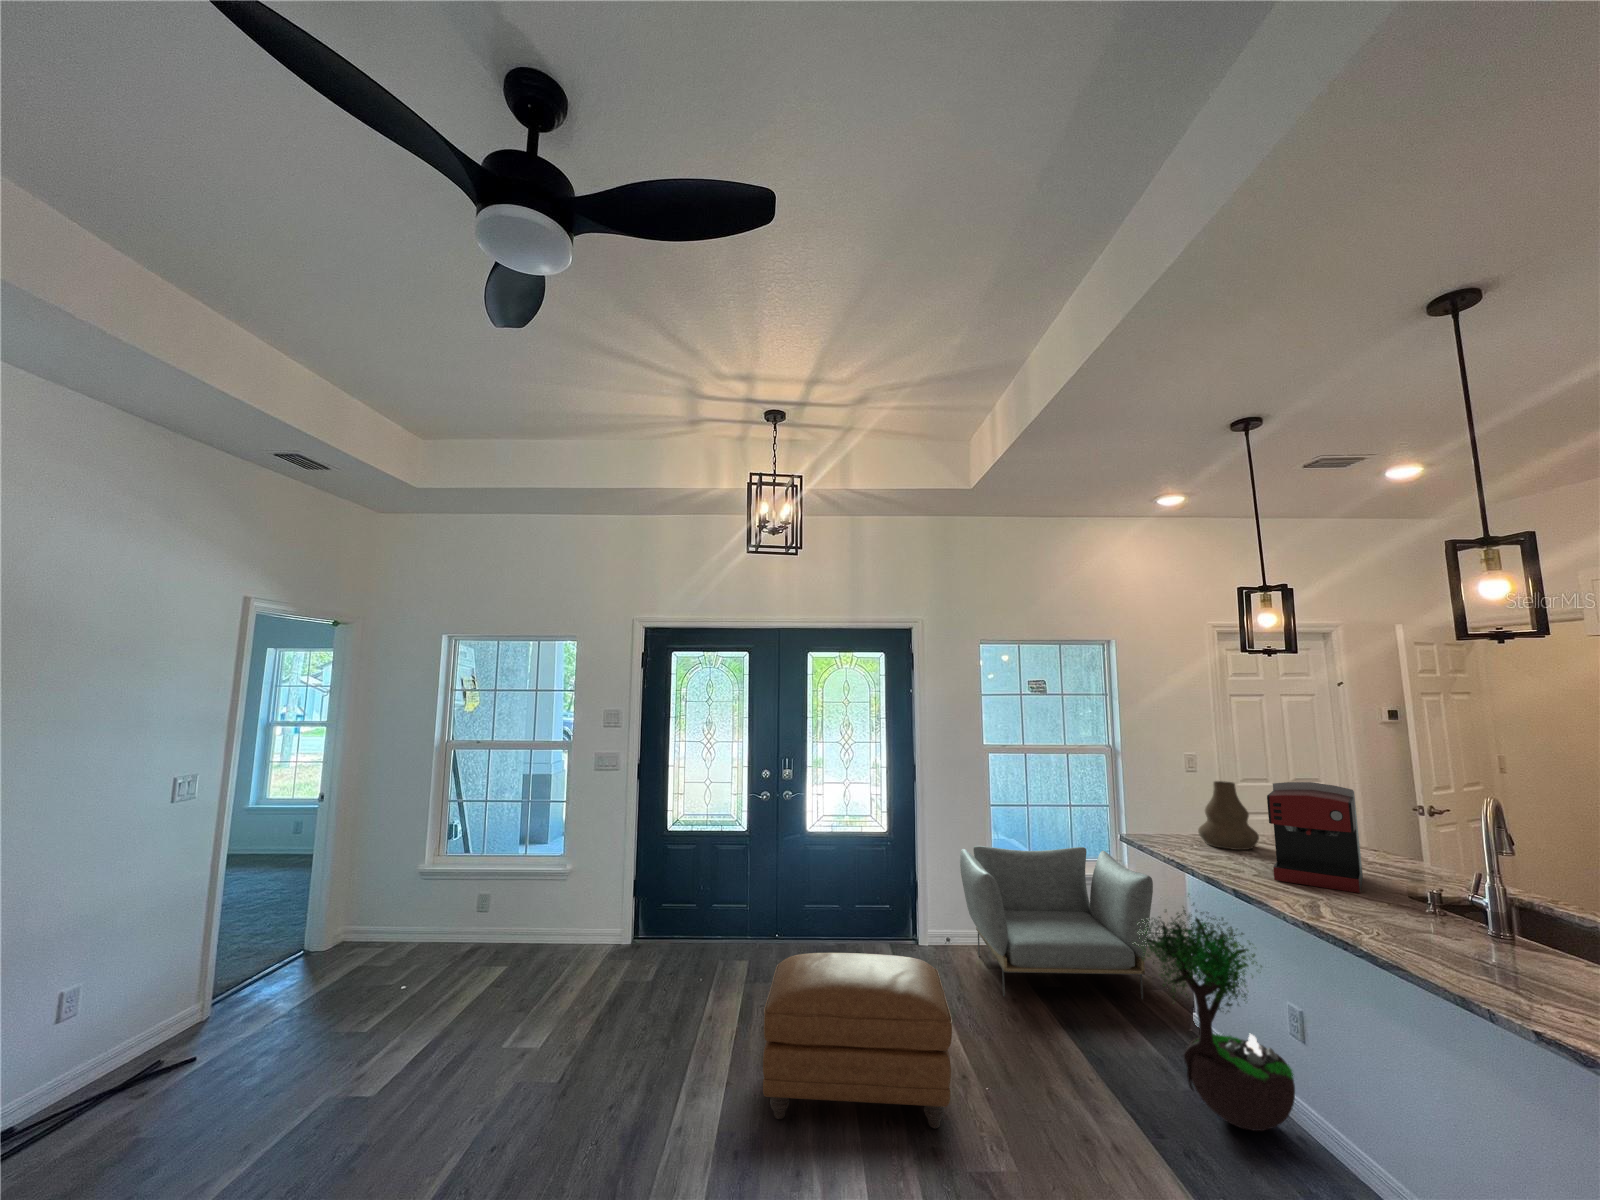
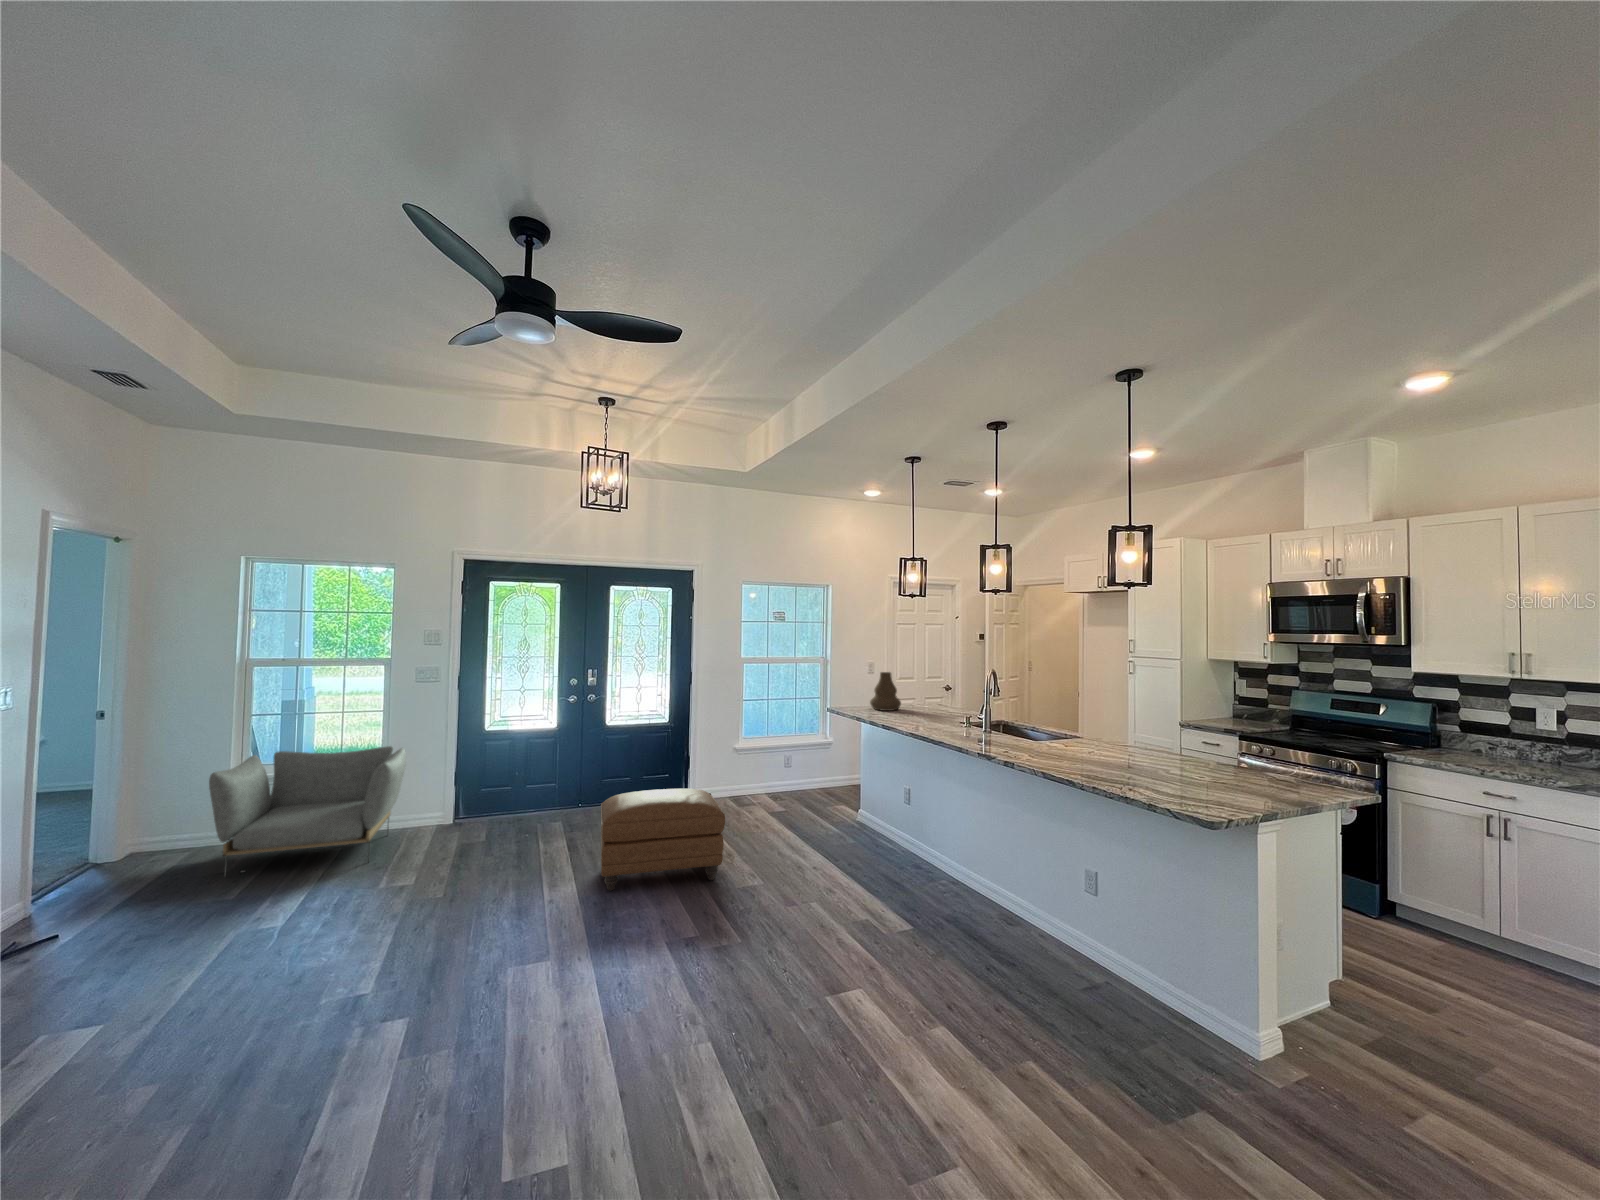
coffee maker: present [1267,782,1363,893] -> none [904,667,946,722]
armchair: present [960,846,1153,999] -> present [209,746,406,877]
potted tree: present [1134,907,1295,1131] -> none [829,733,907,856]

